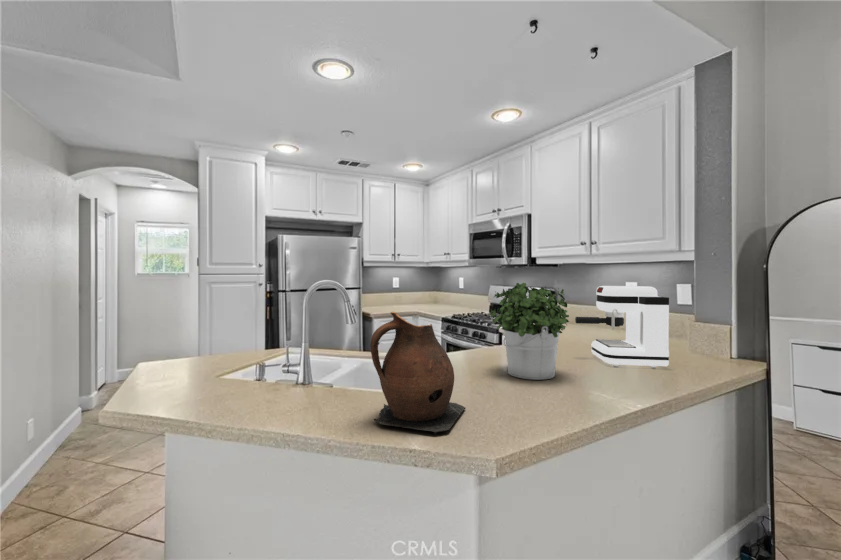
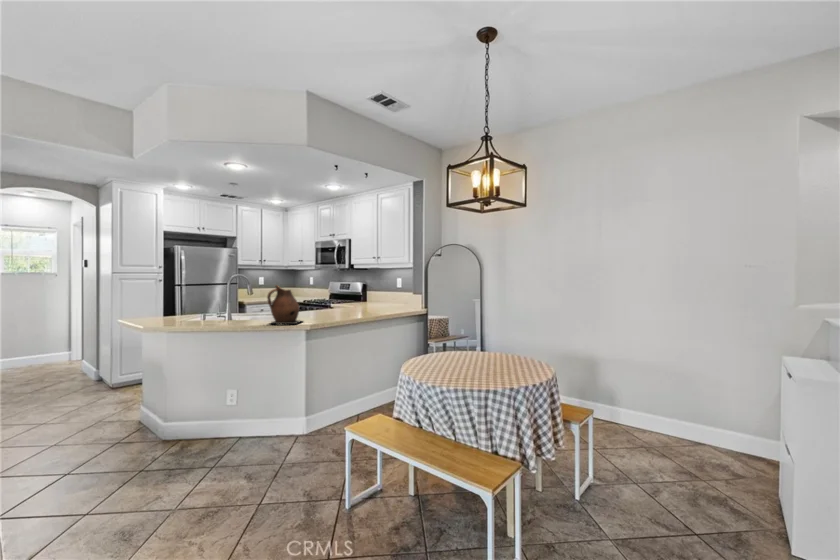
potted plant: present [490,283,569,380] -> none [317,276,351,316]
coffee maker: present [575,286,669,368] -> none [360,279,395,313]

